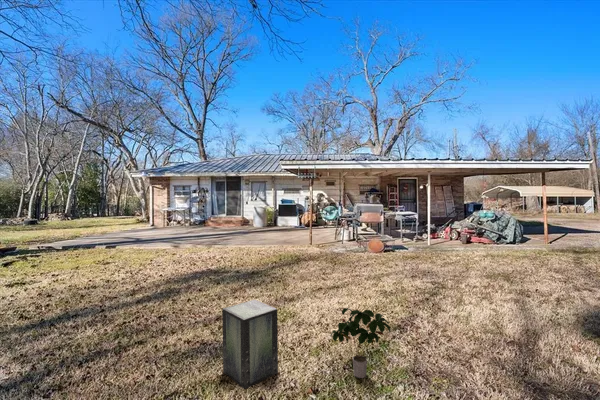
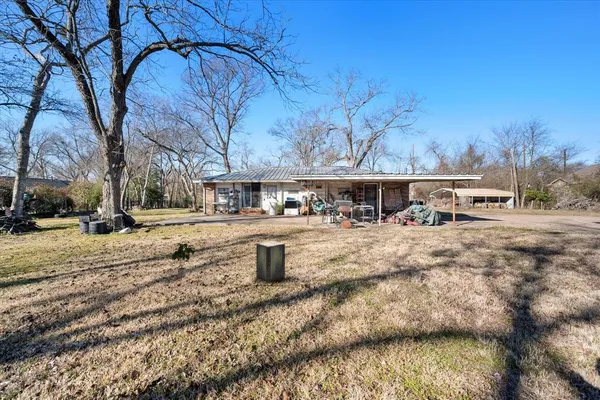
potted plant: present [330,308,390,378] -> present [171,243,195,278]

